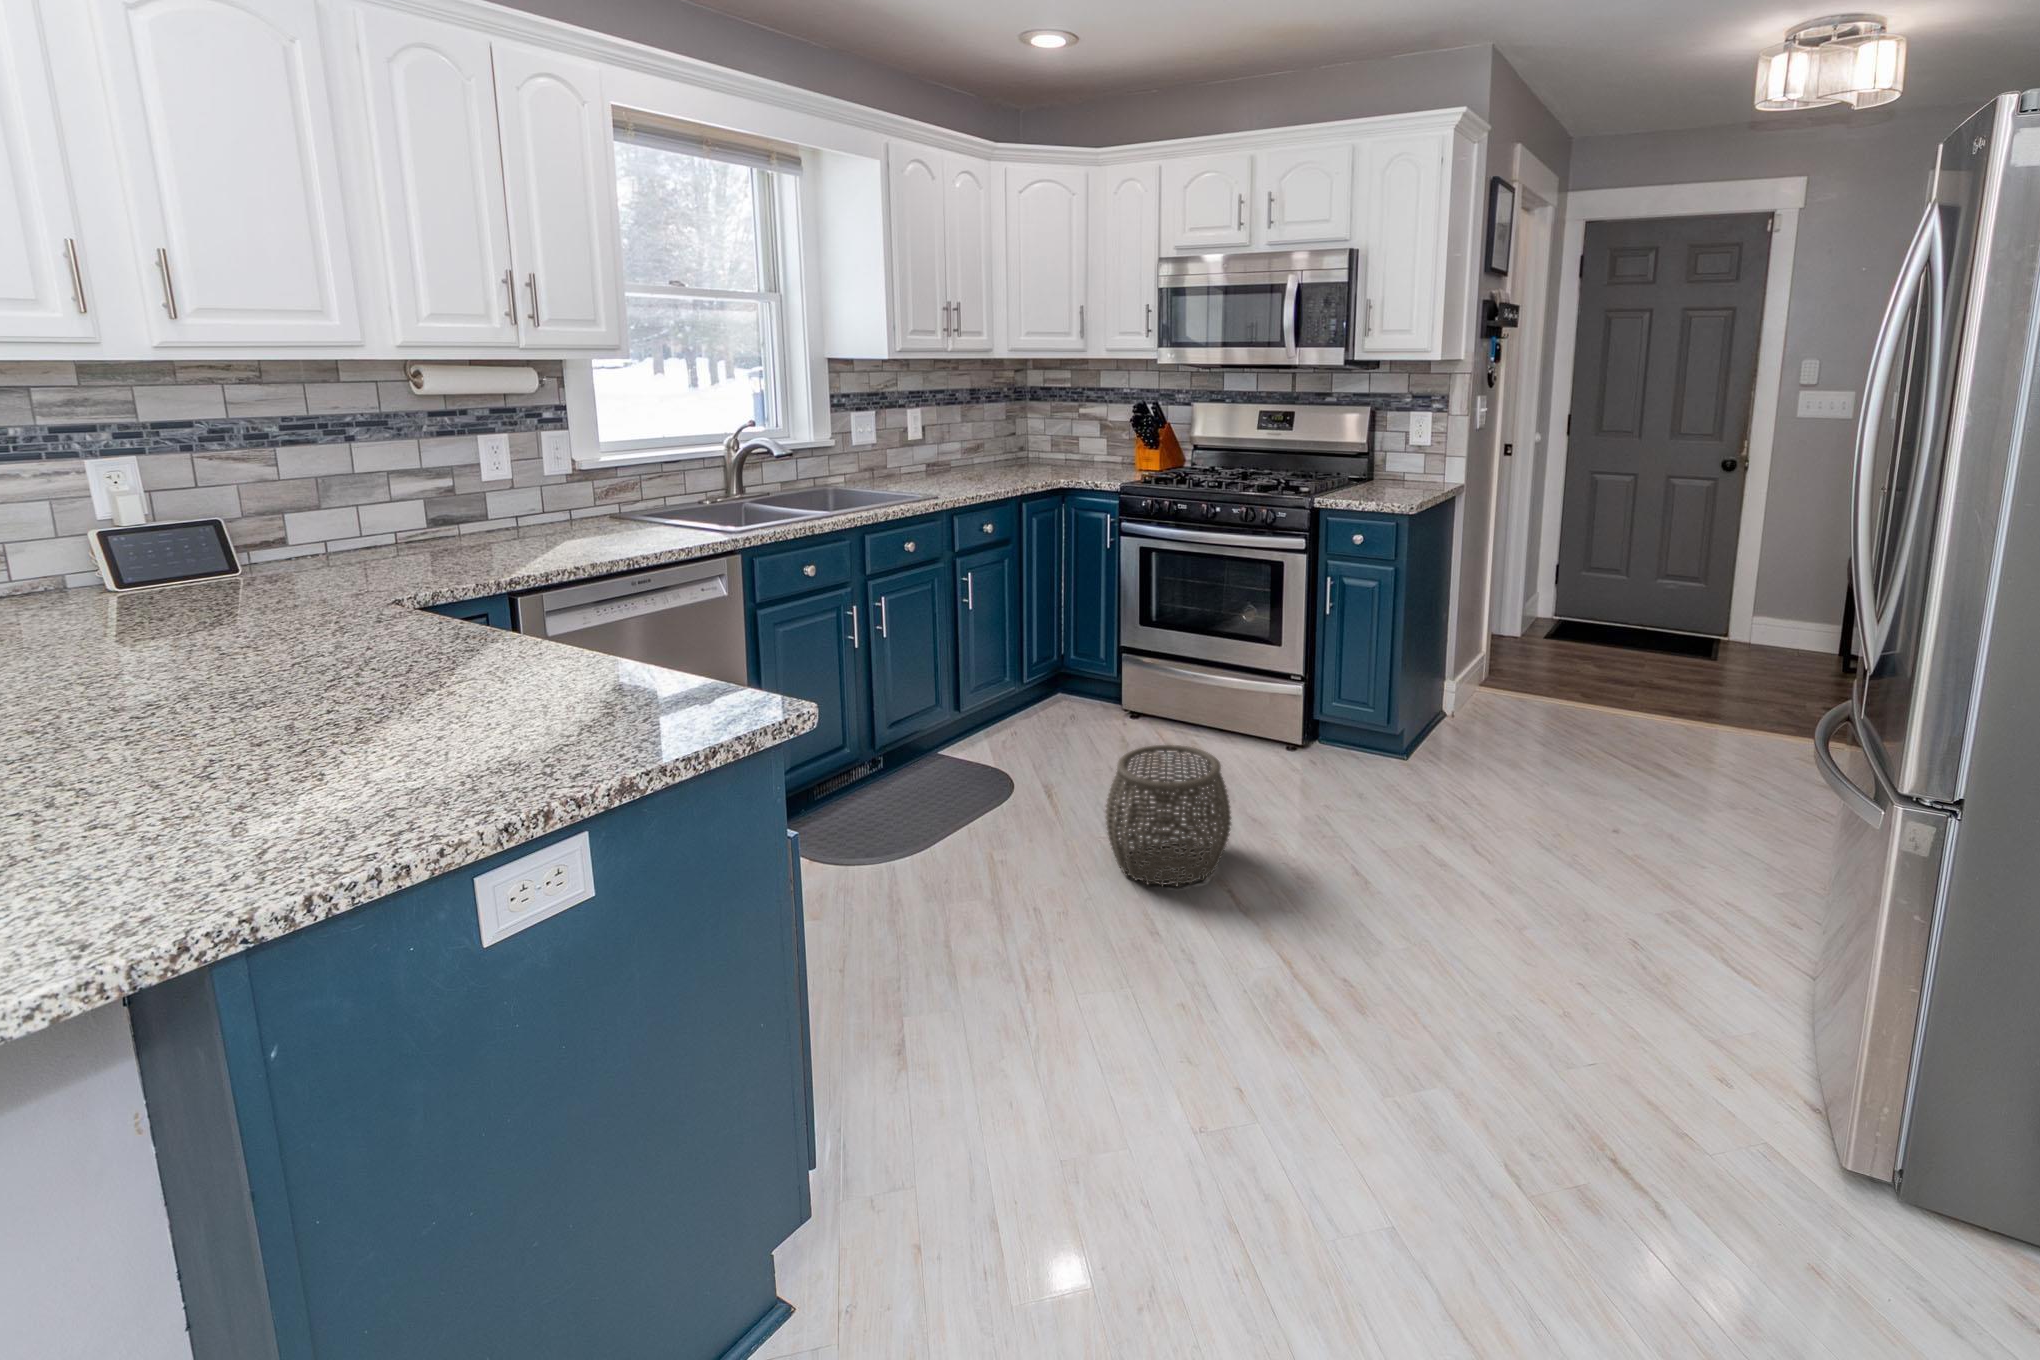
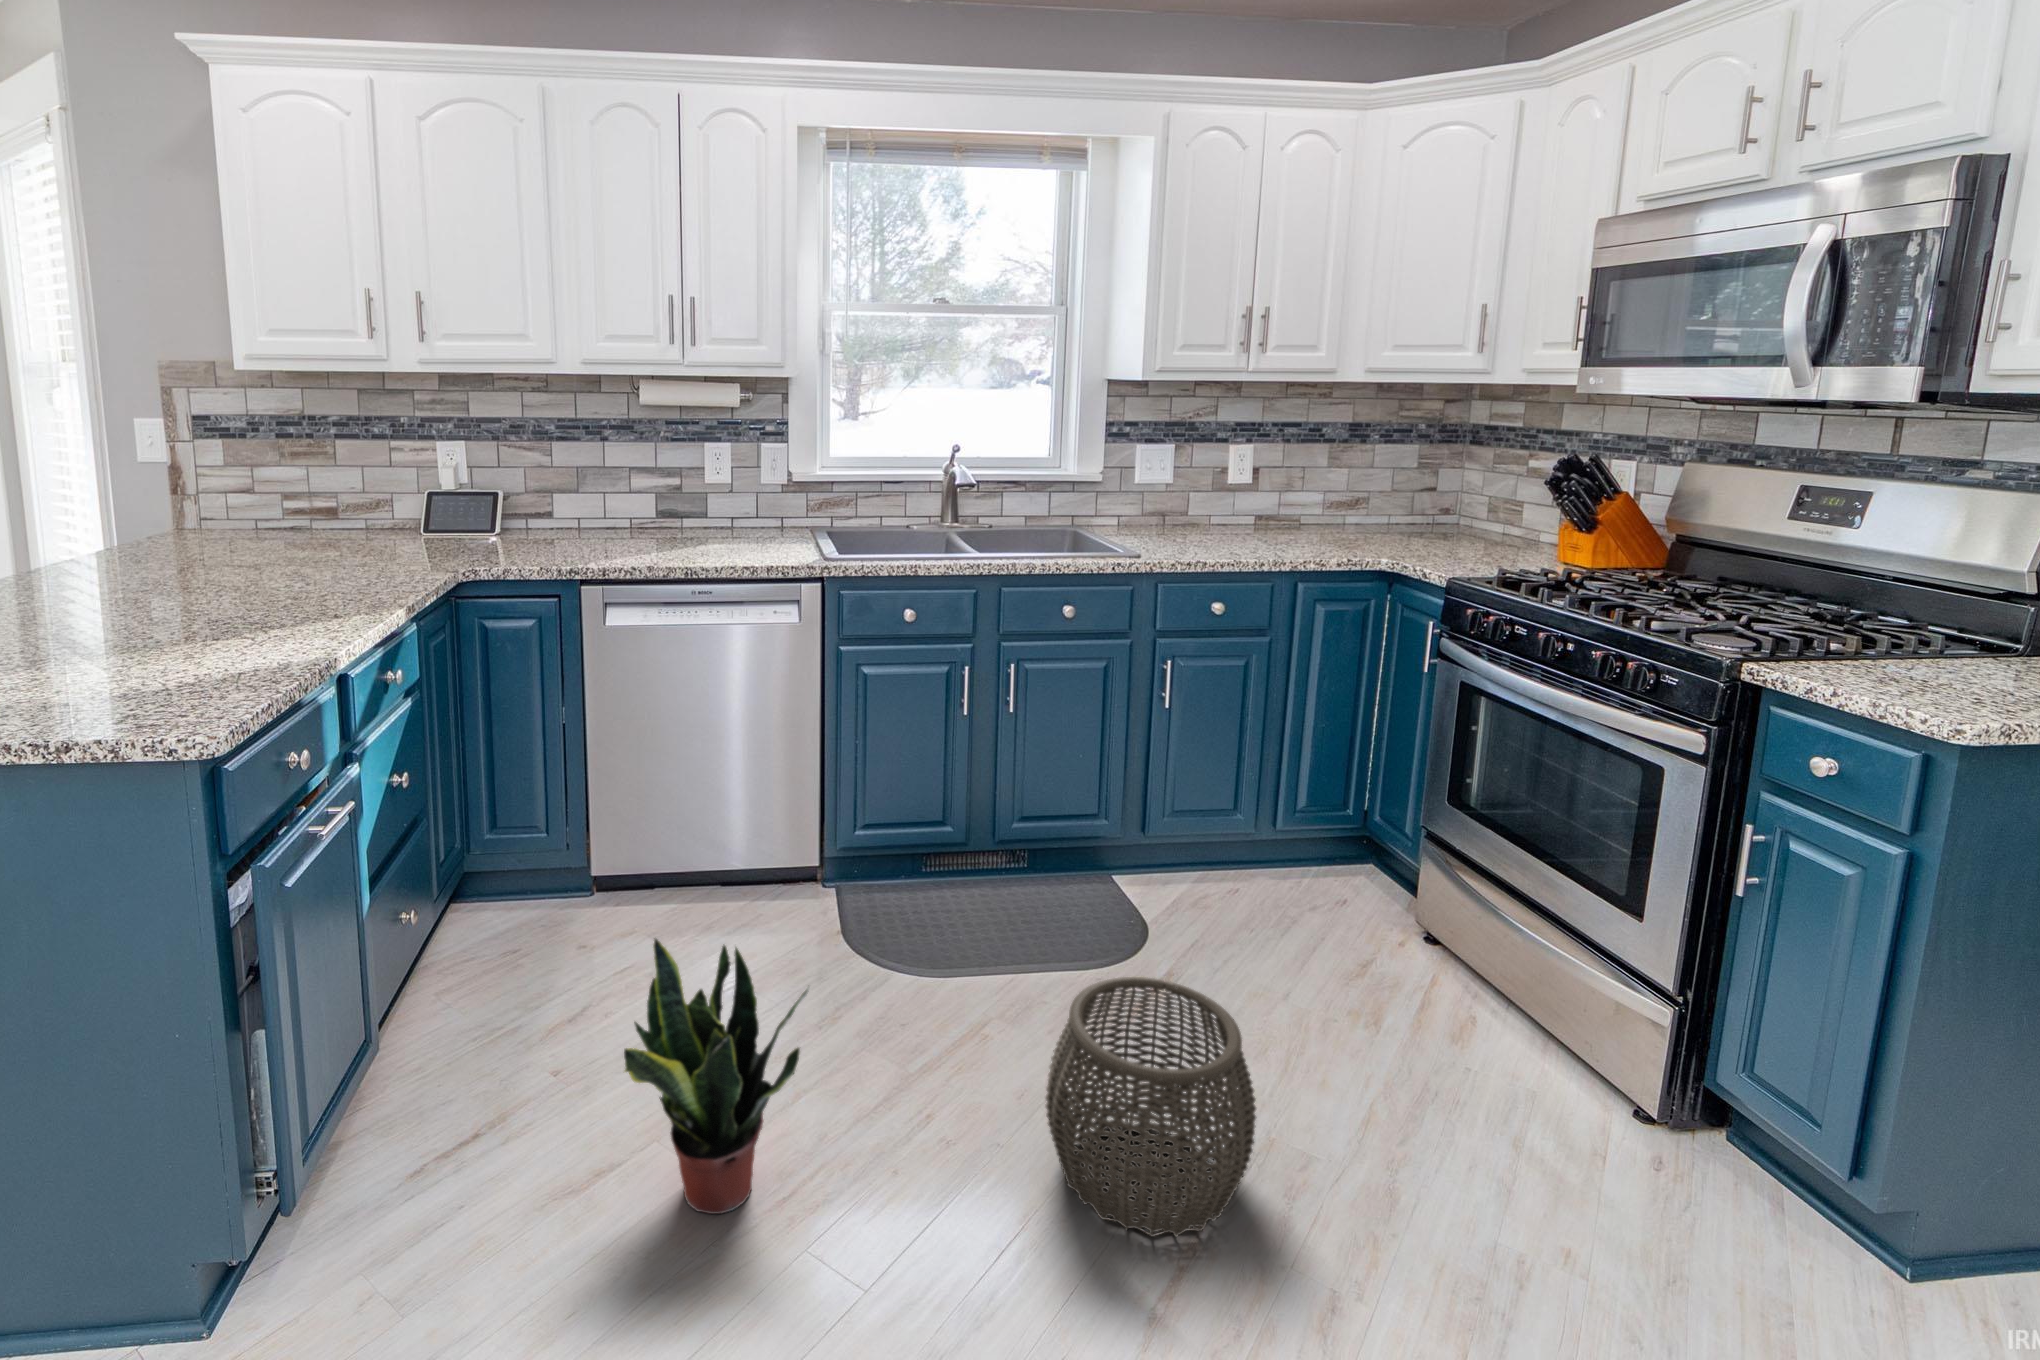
potted plant: none [908,819,1043,1014] -> present [624,939,810,1214]

